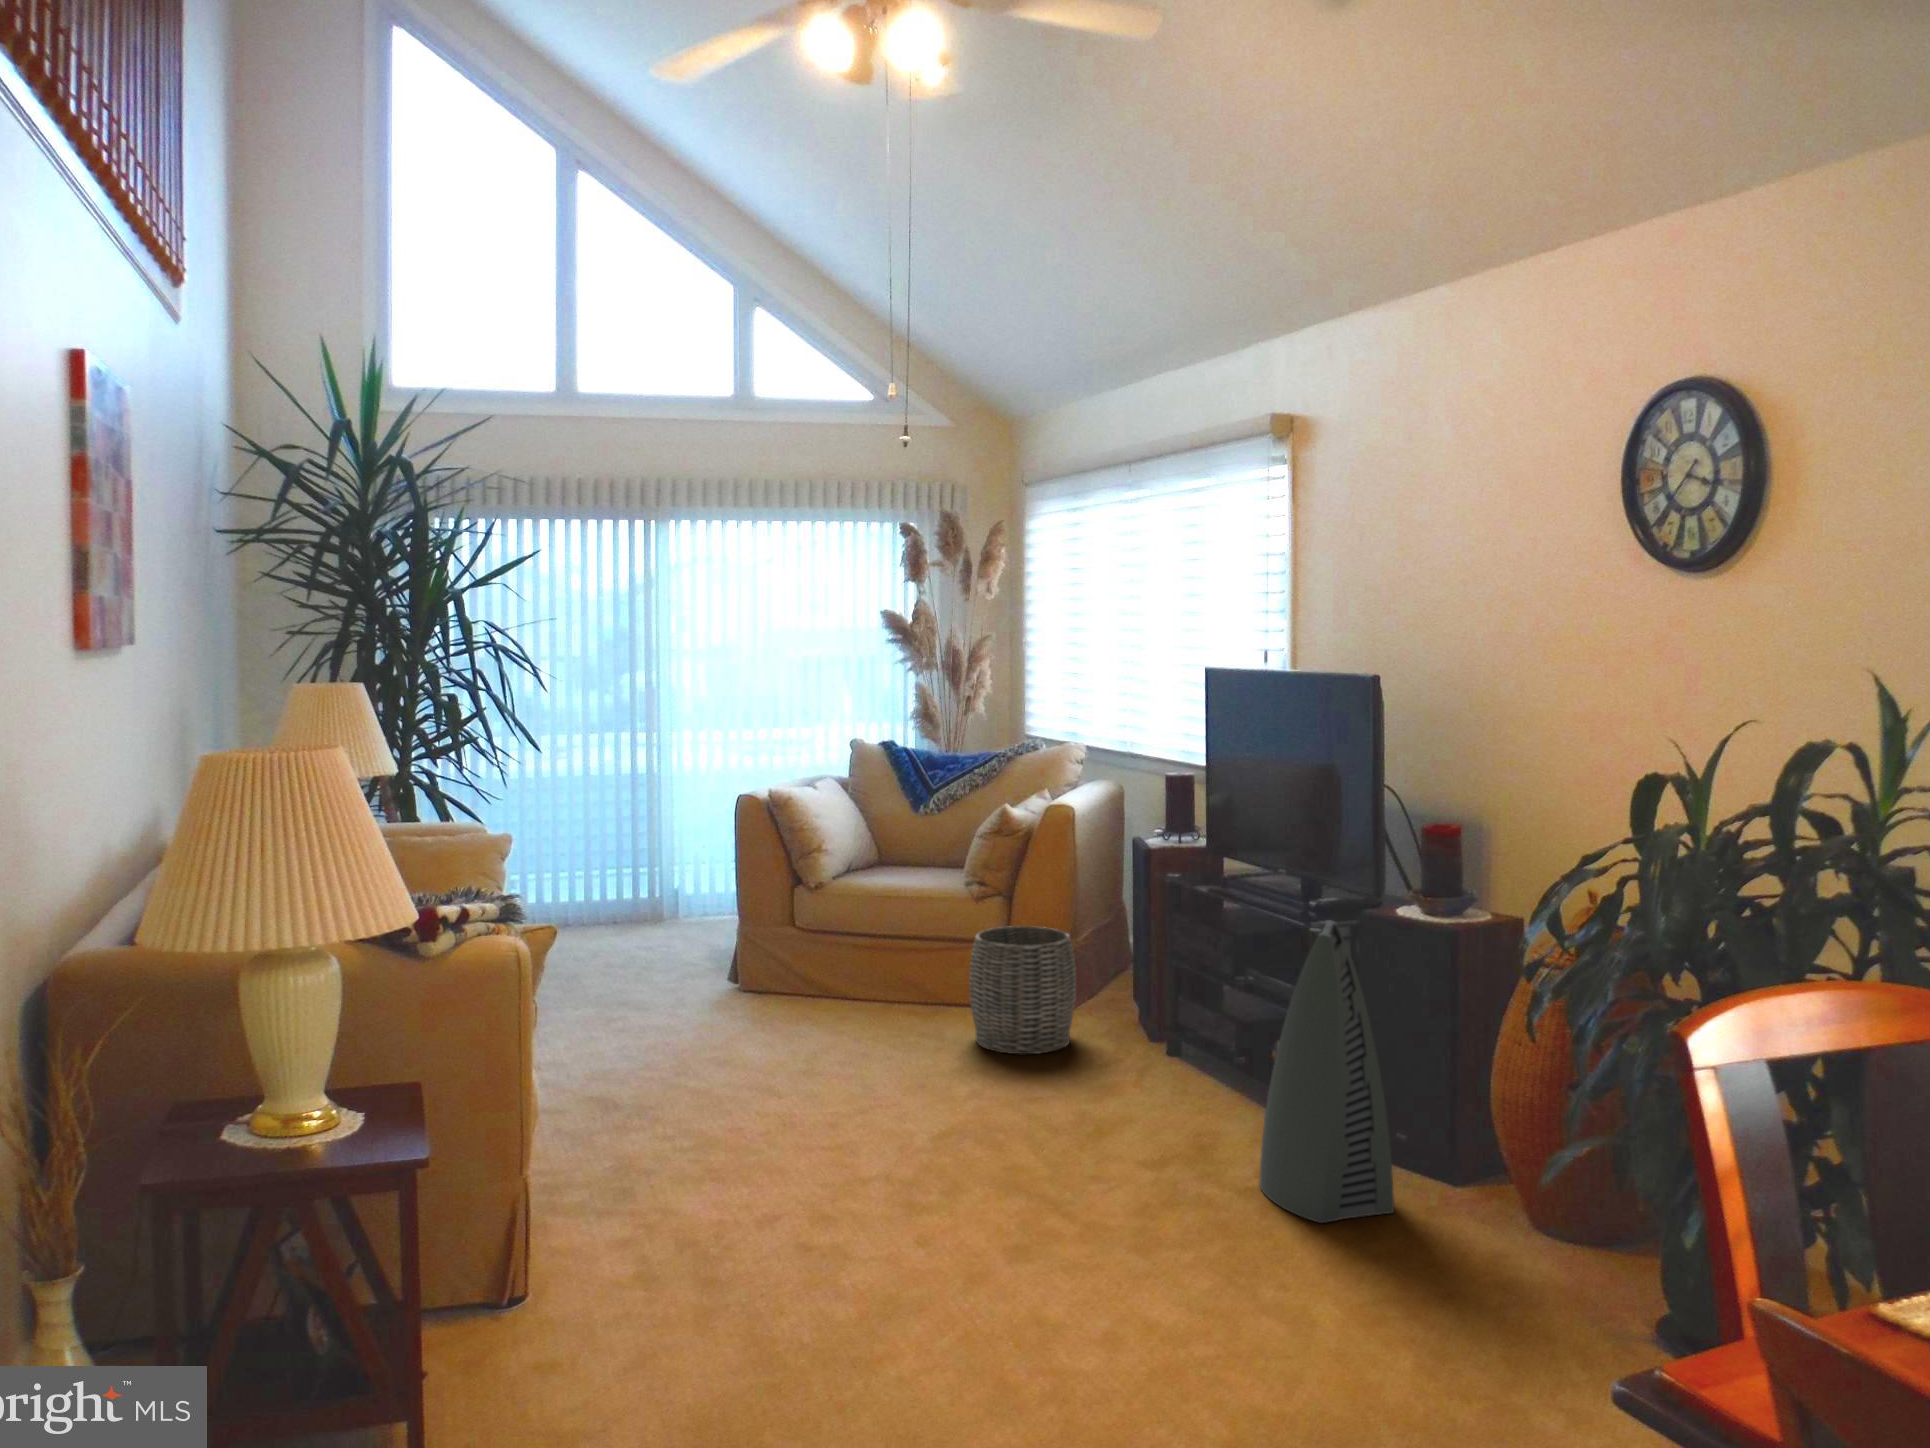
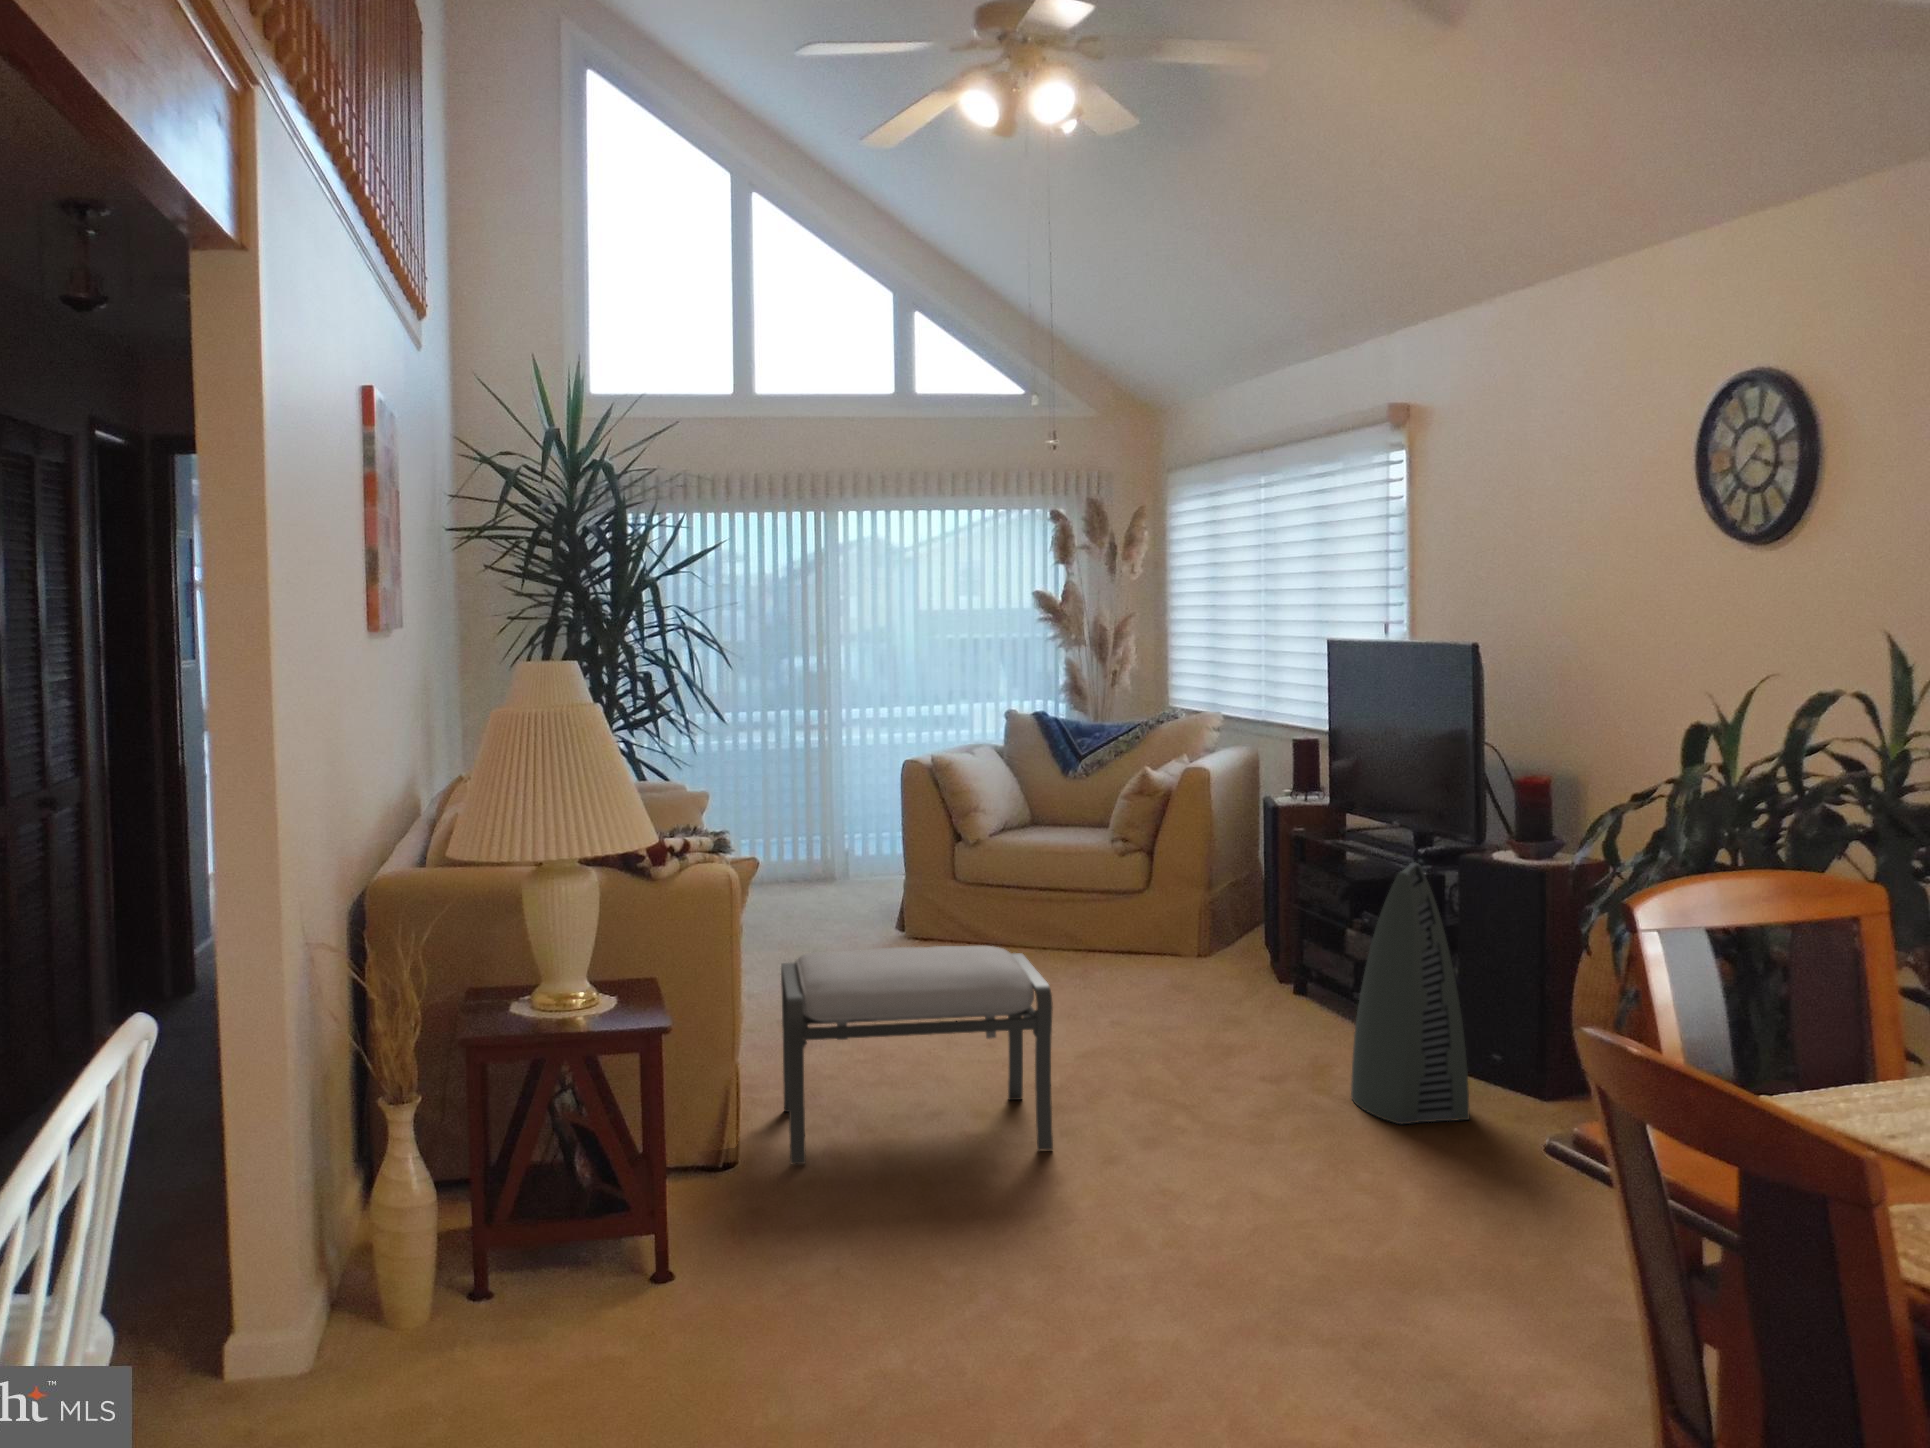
woven basket: present [970,926,1076,1054] -> none [1106,879,1204,993]
ottoman: none [597,1029,932,1324] -> present [781,946,1053,1165]

